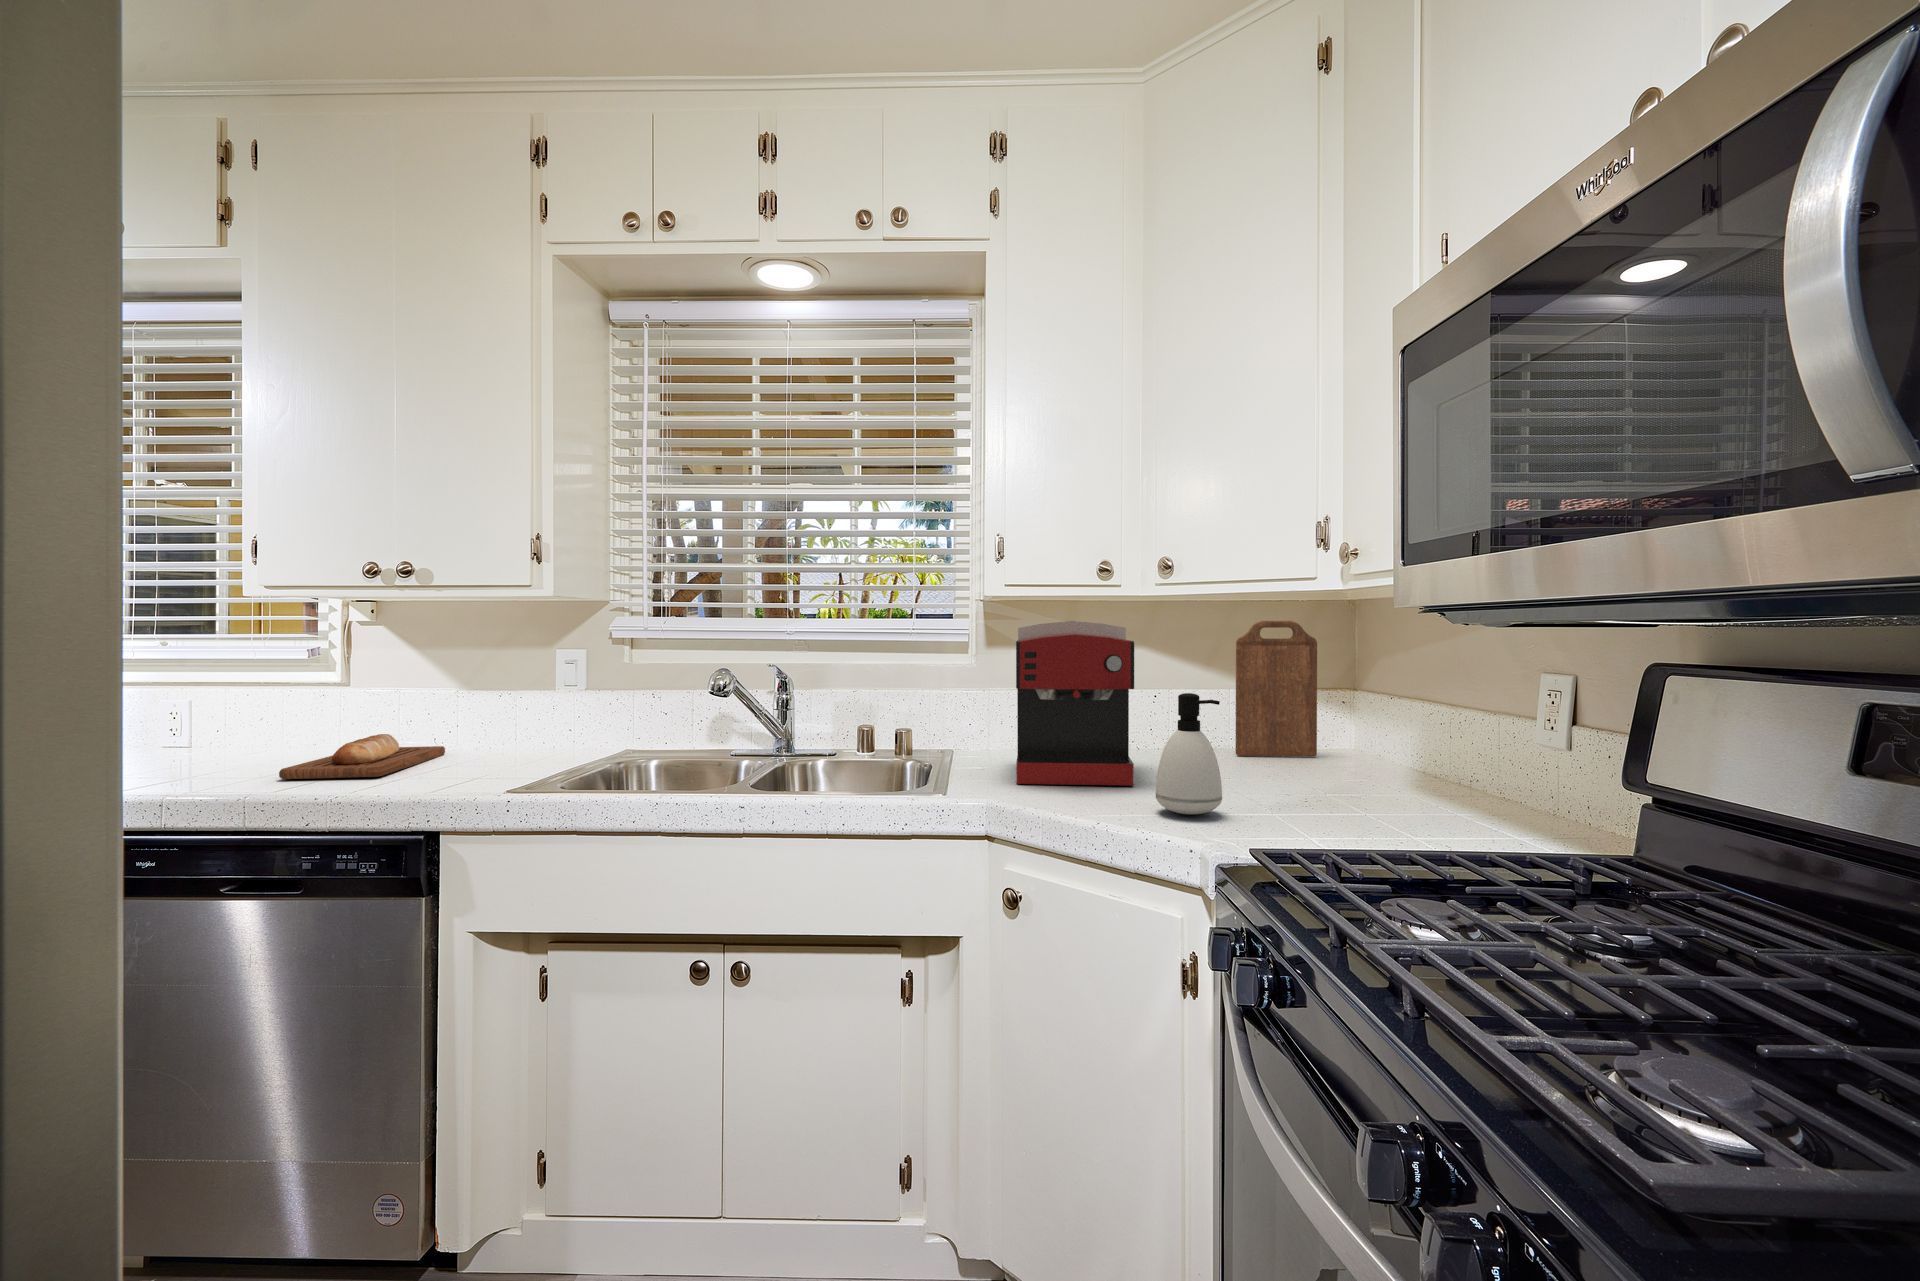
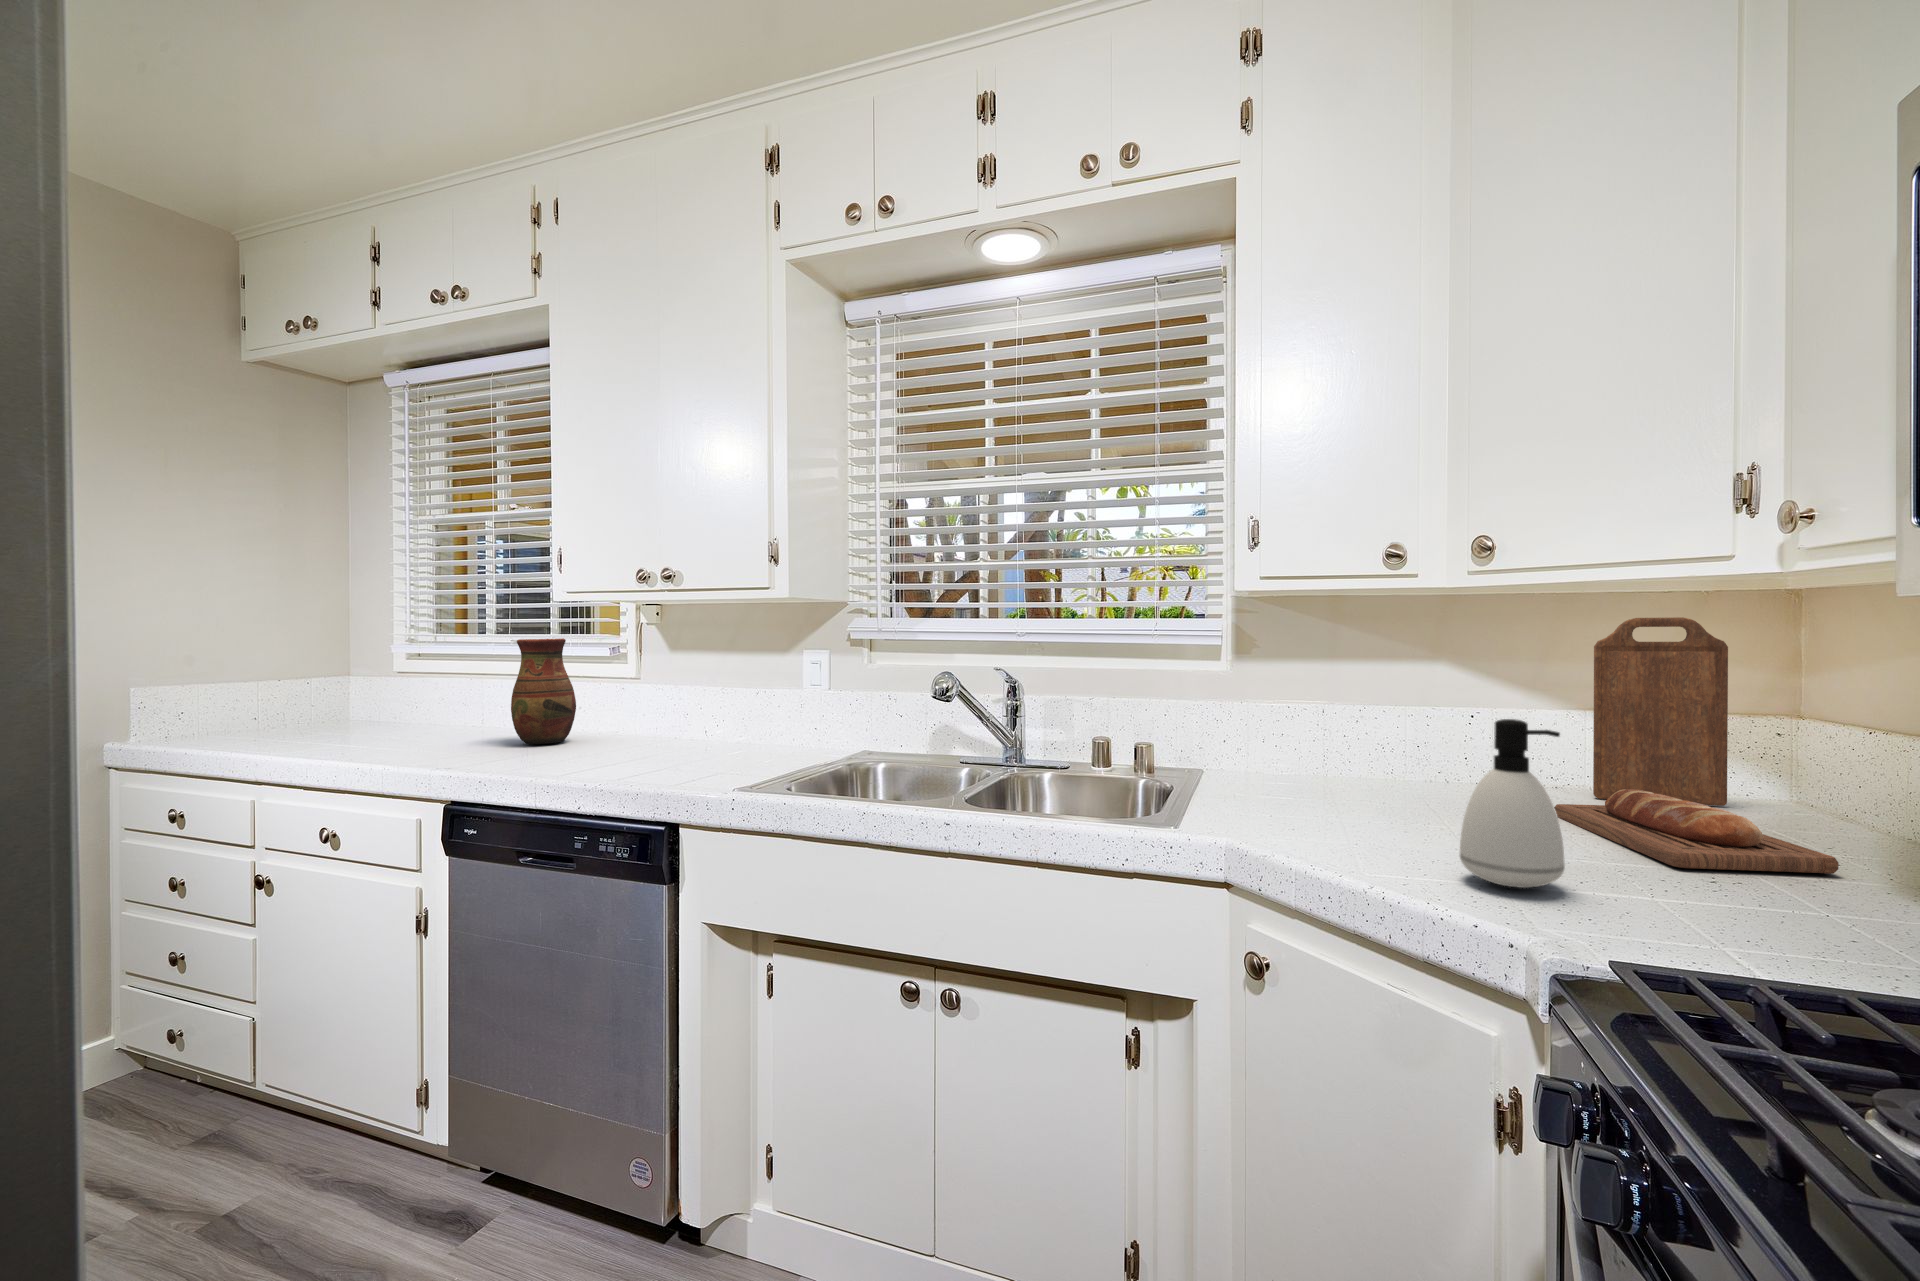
coffee maker: present [1016,621,1134,786] -> none [1270,620,1433,834]
vase: none [195,636,281,756] -> present [511,638,576,745]
bread loaf: present [279,734,445,779] -> present [1554,789,1839,874]

